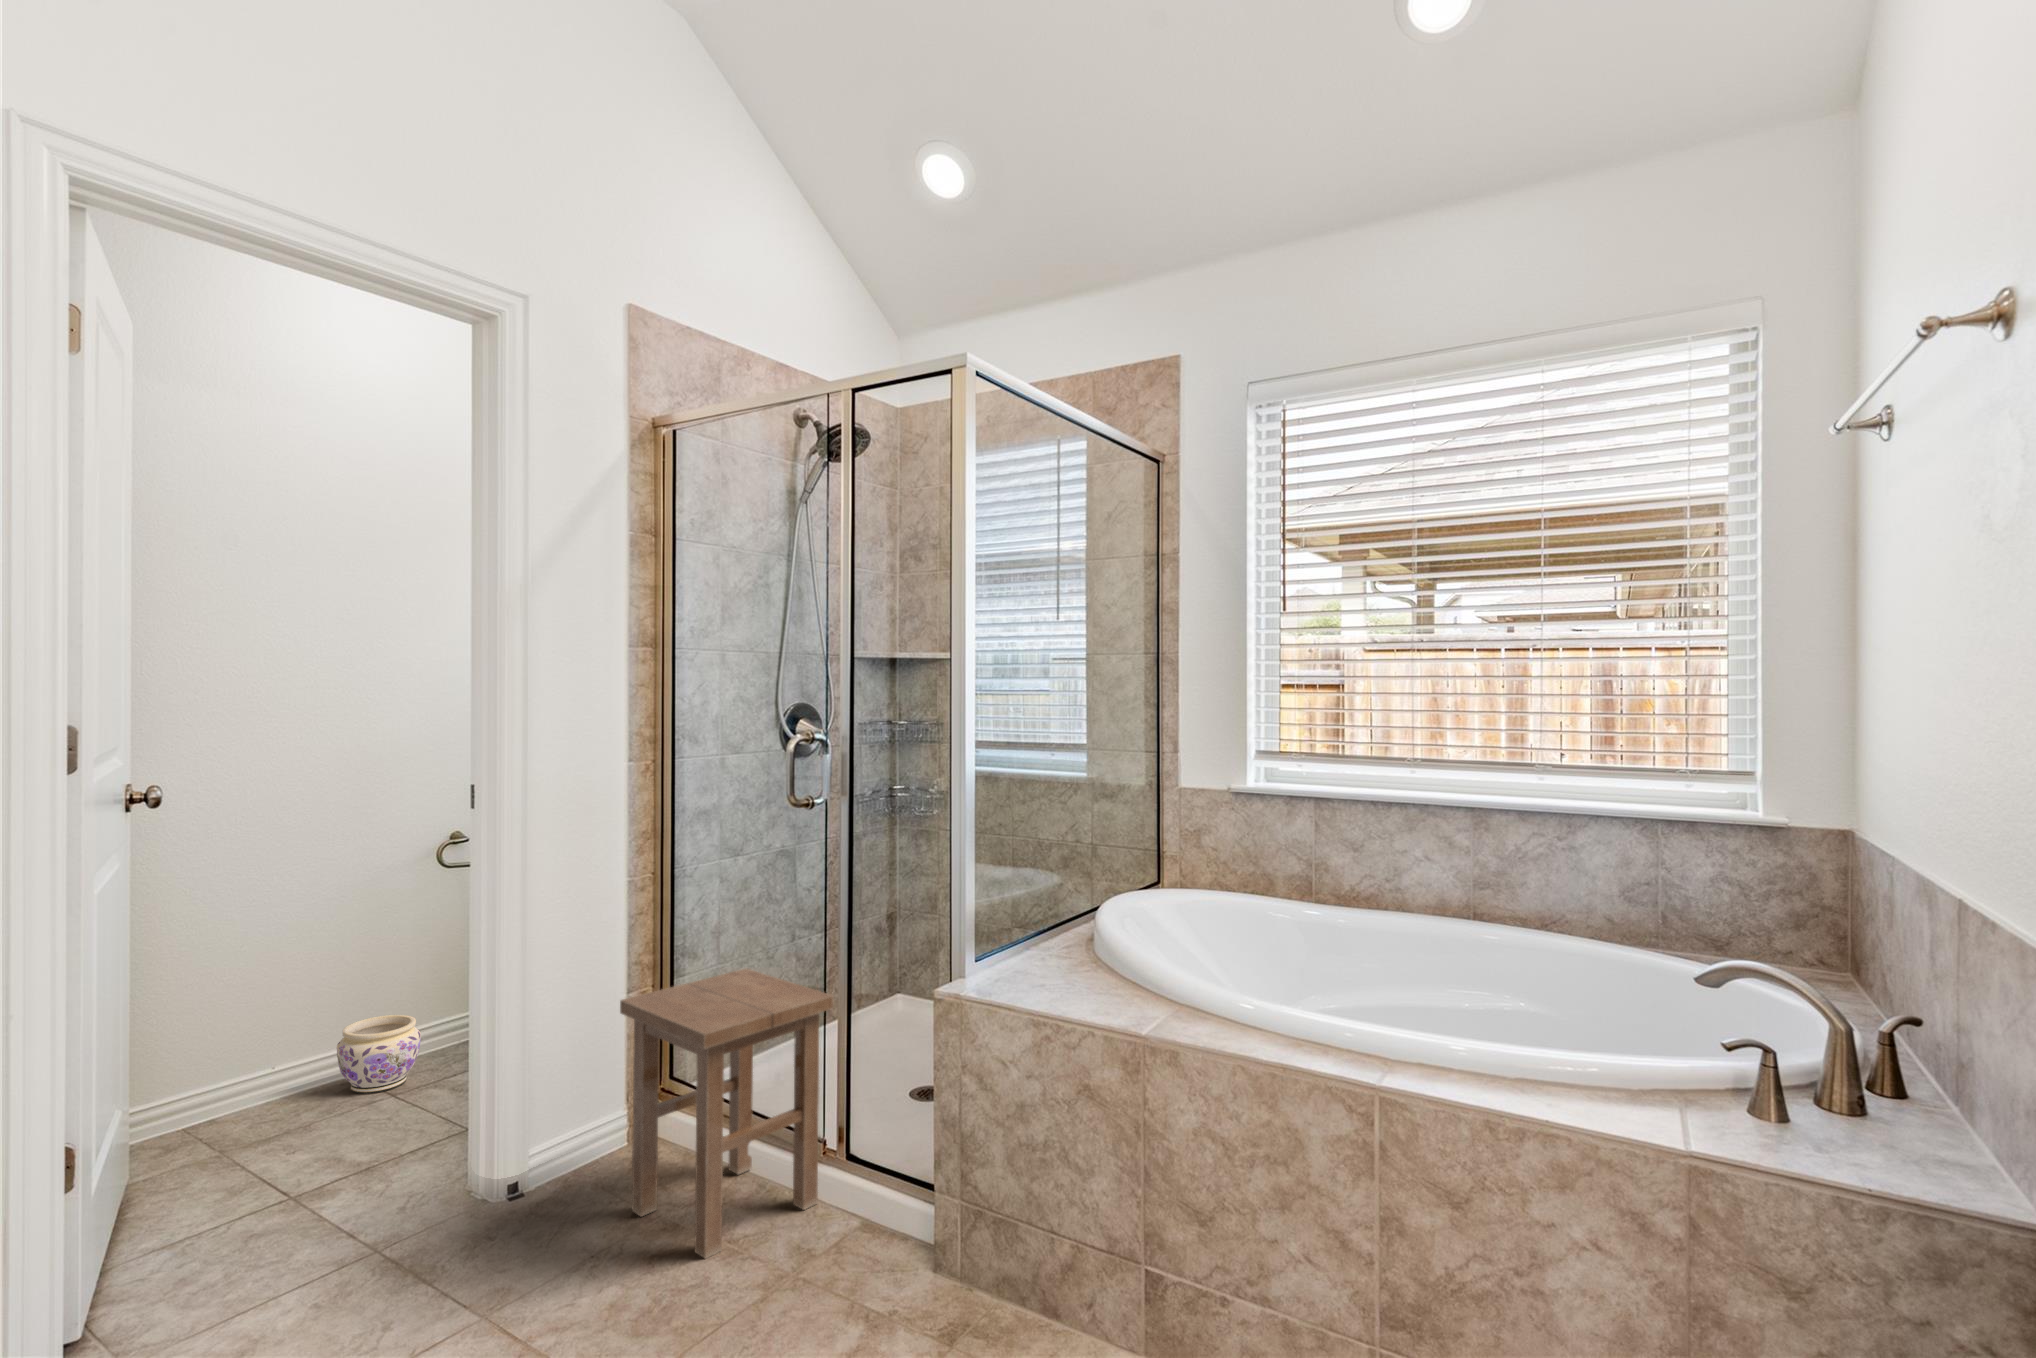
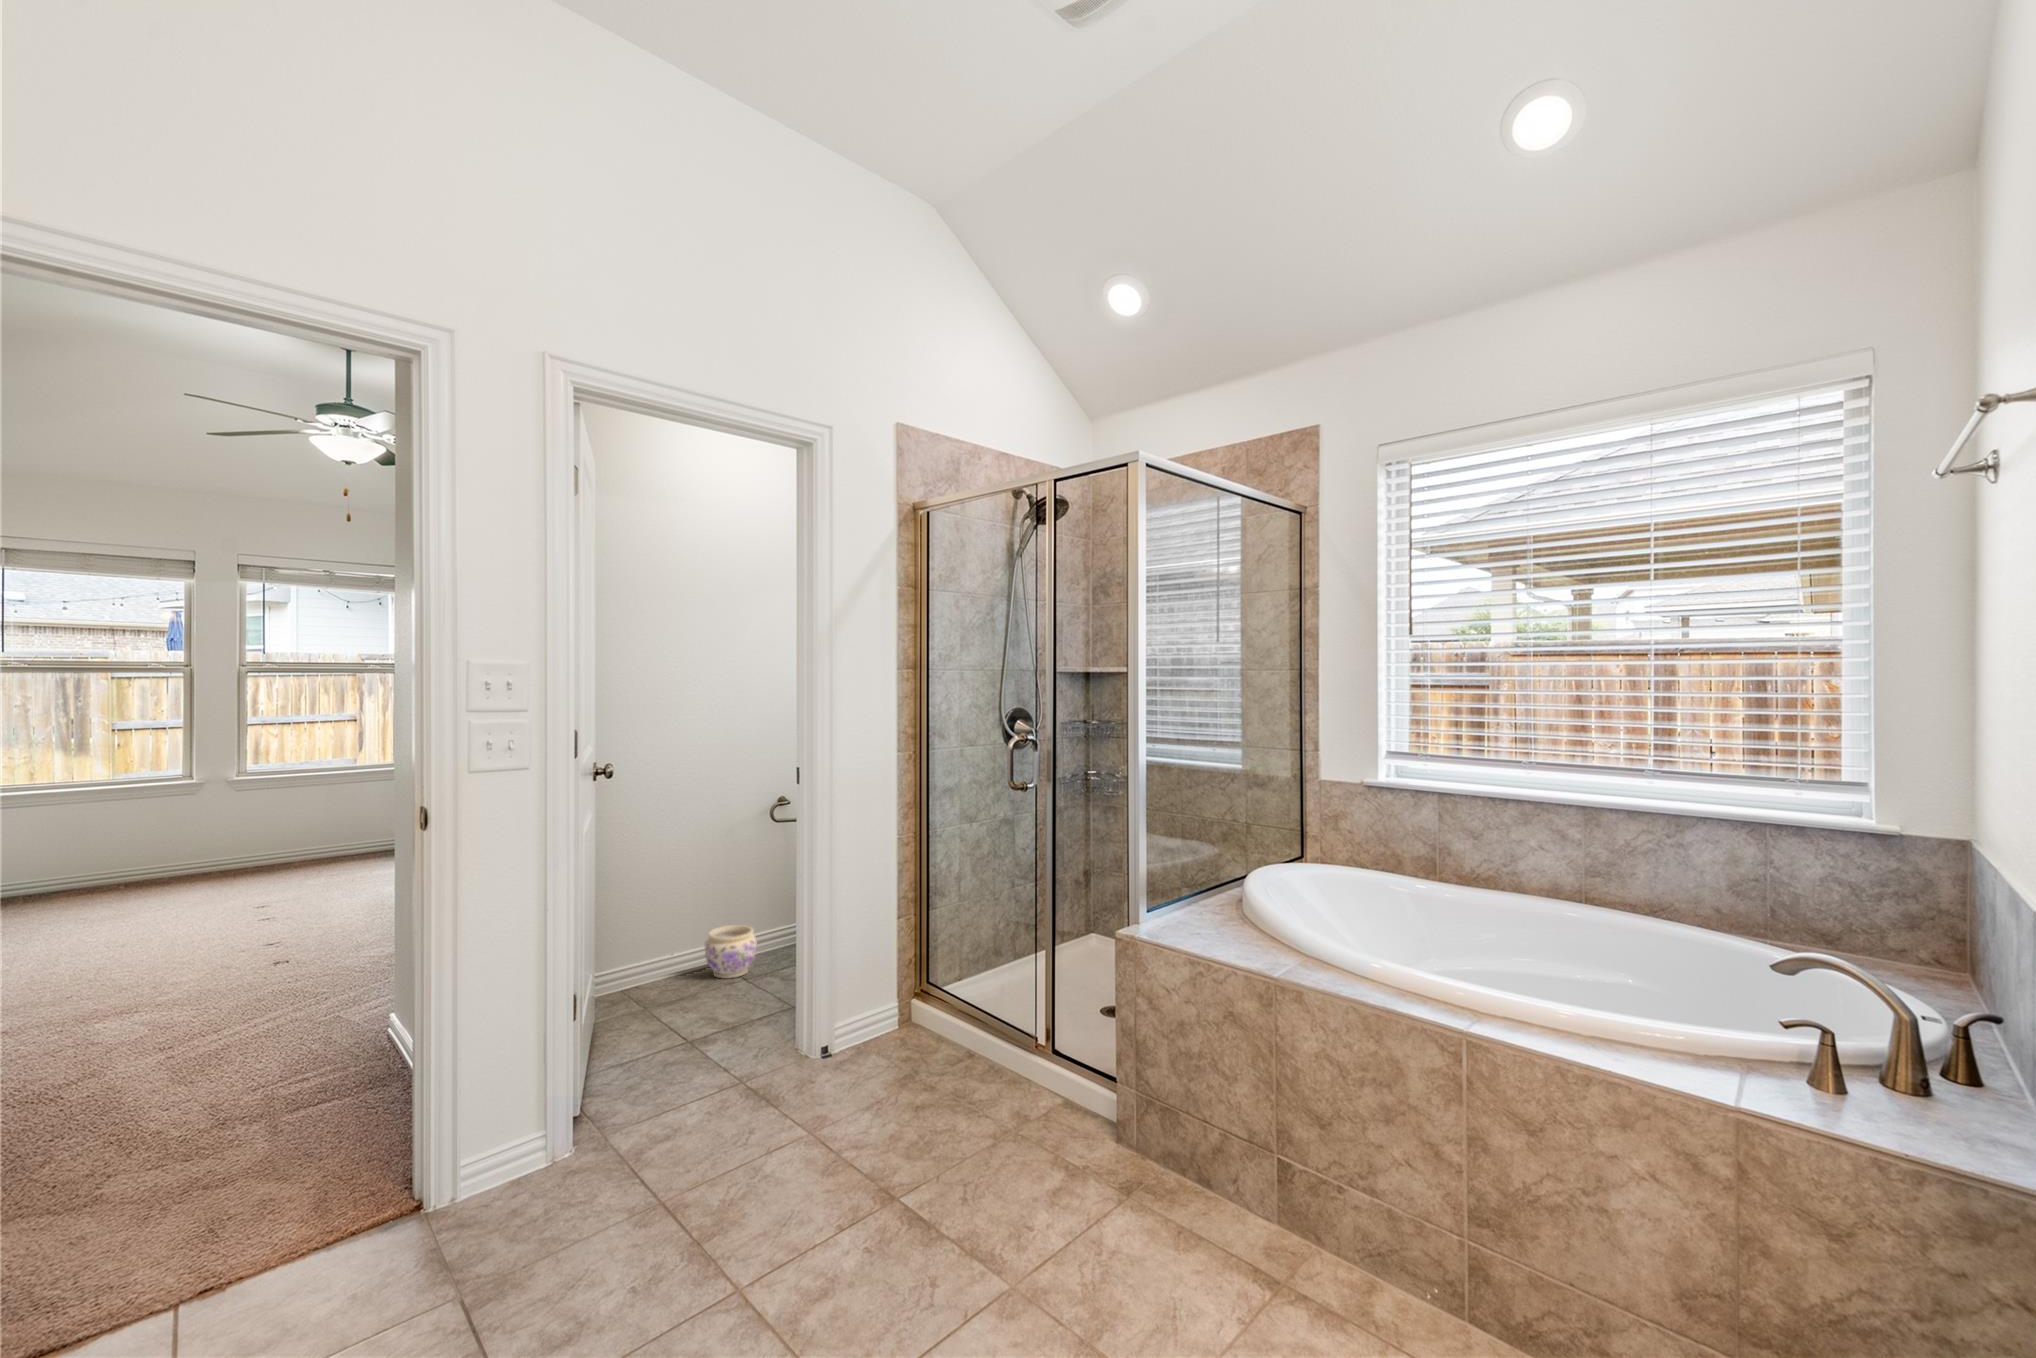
stool: present [620,969,833,1259] -> none [893,907,1043,1115]

